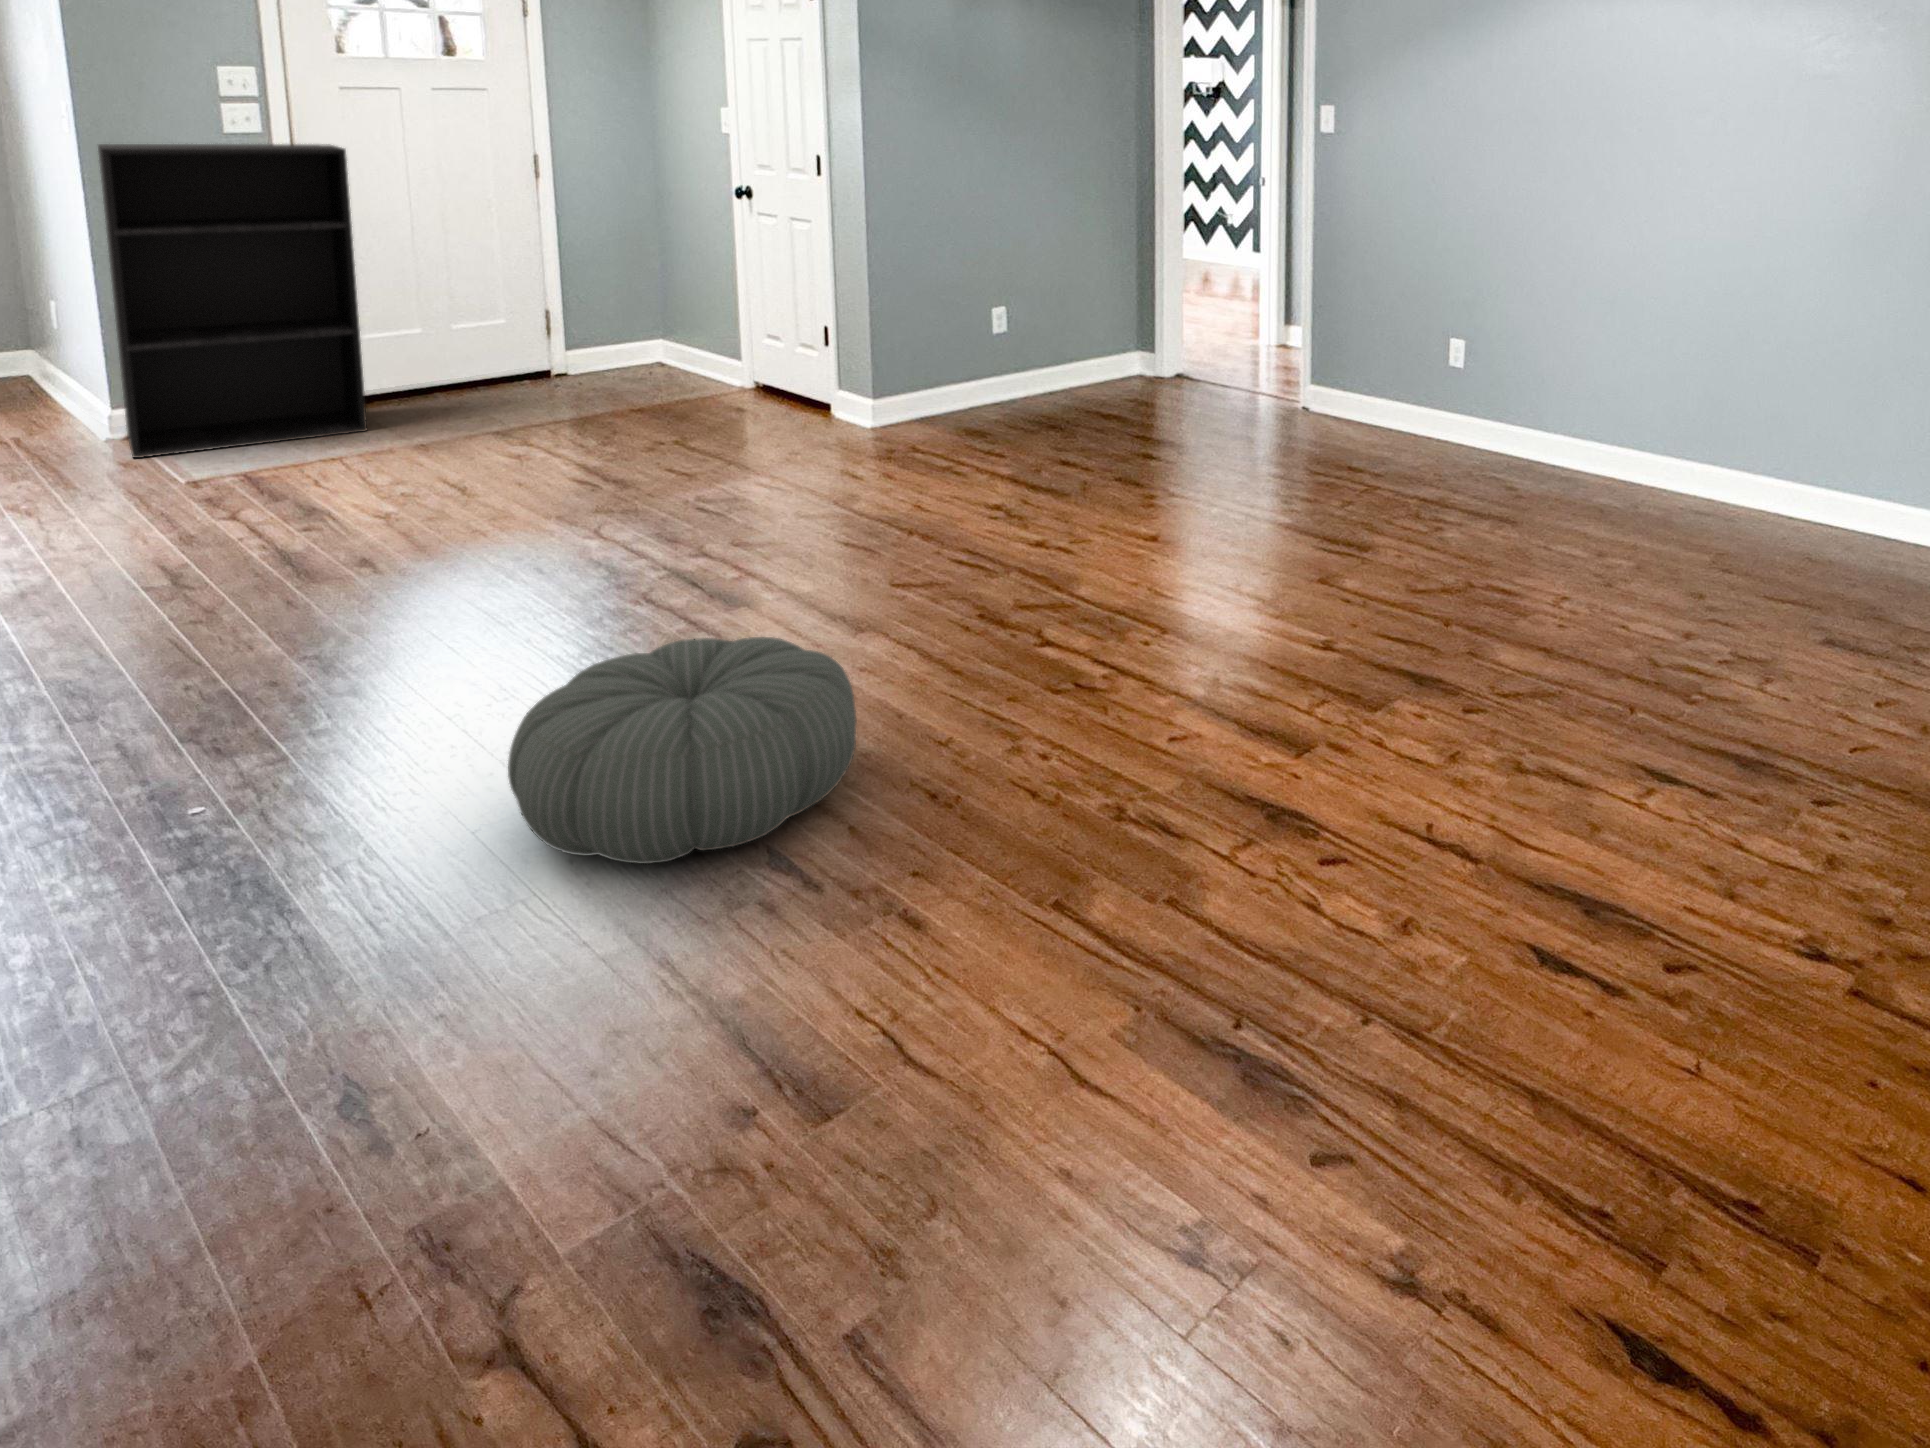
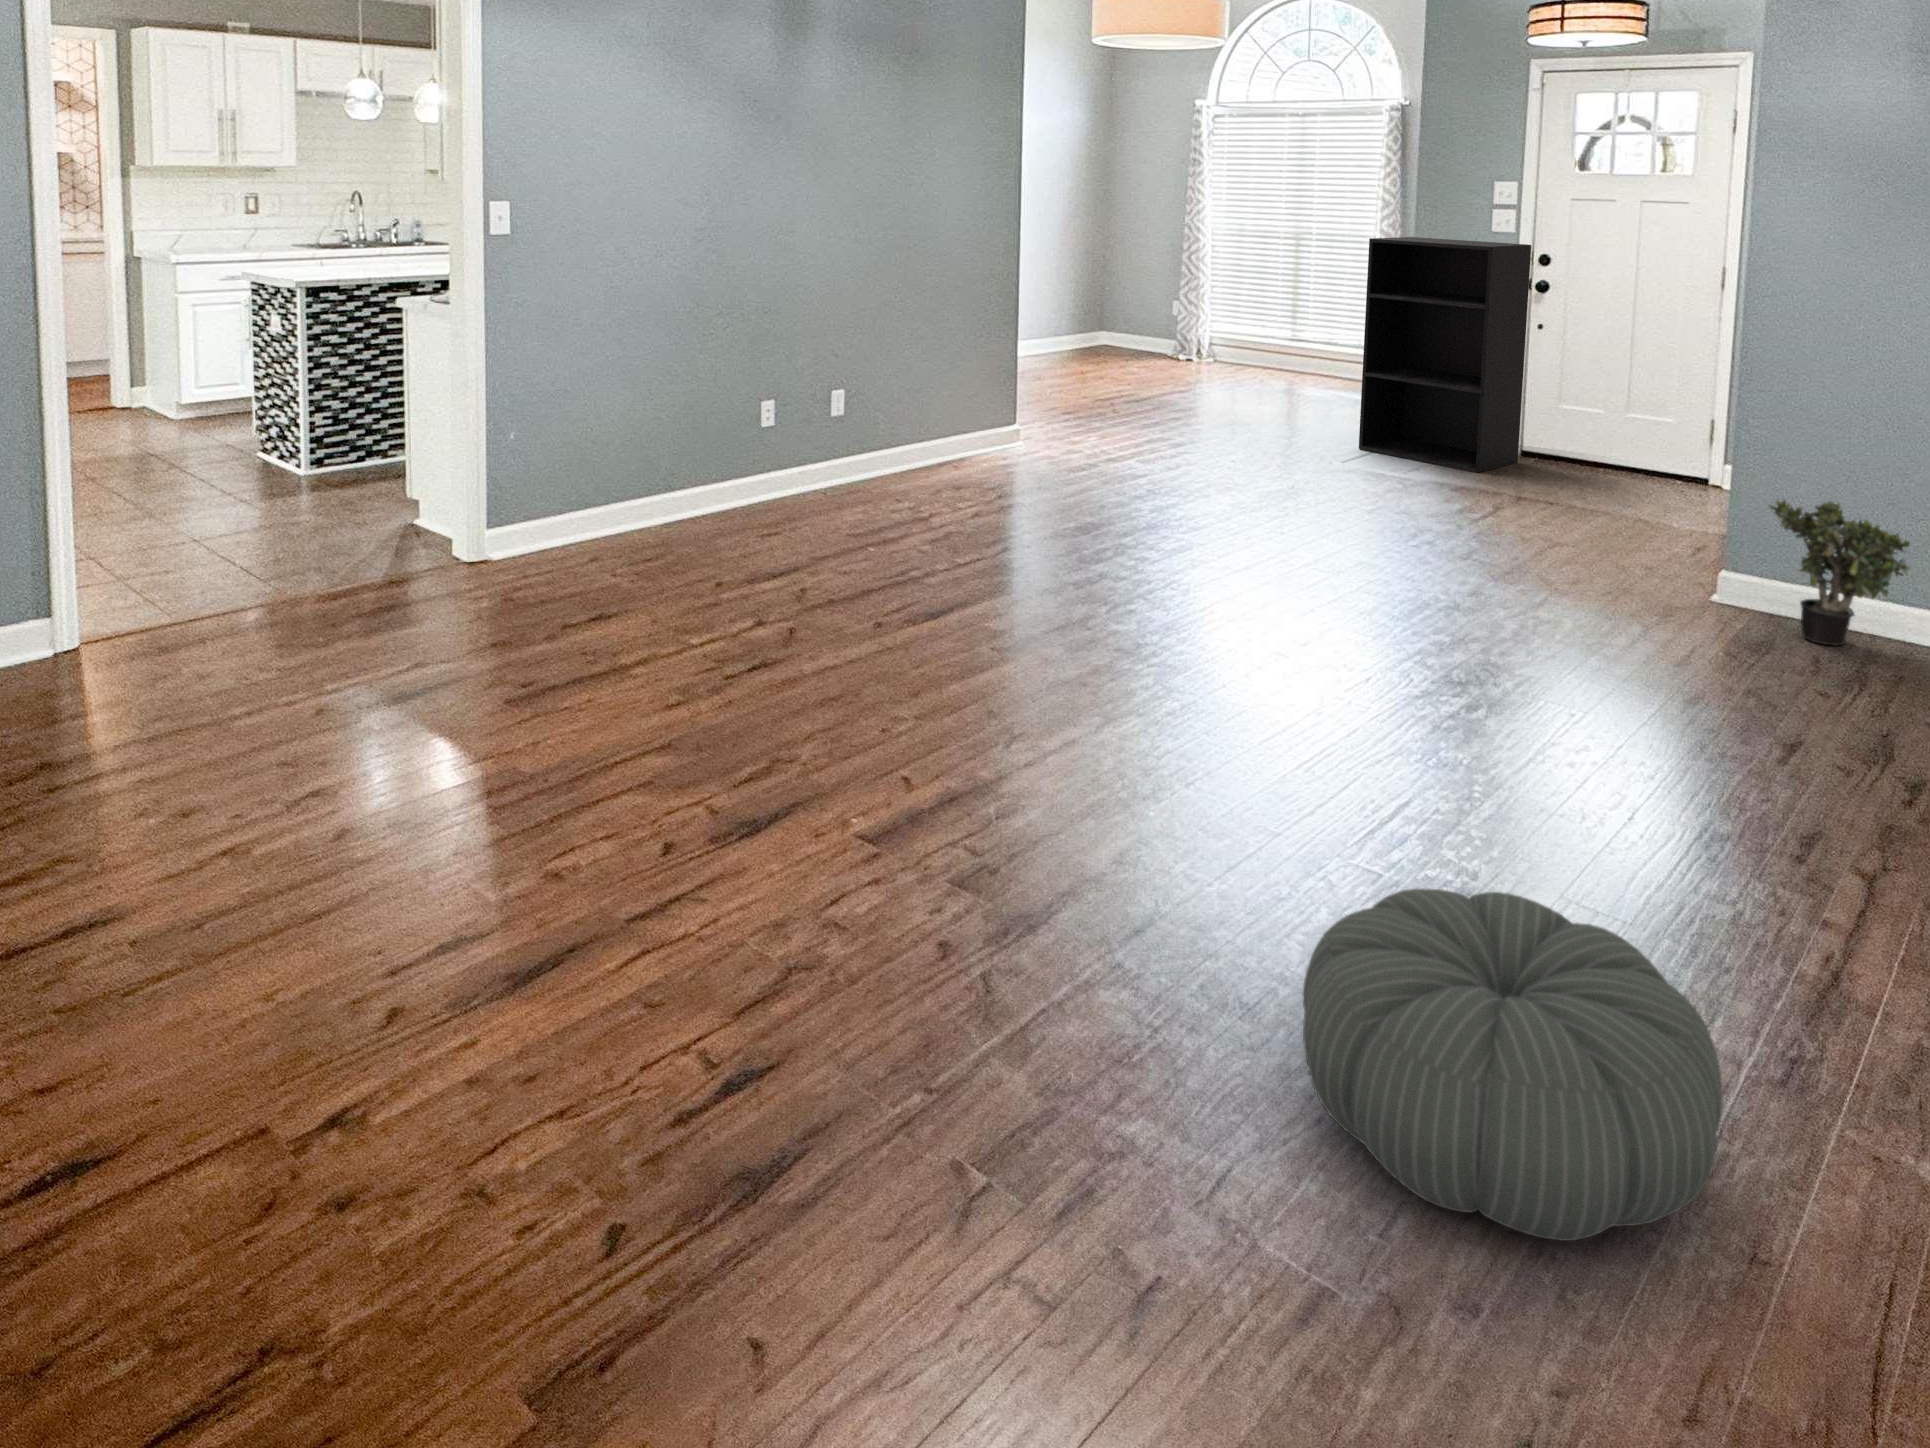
potted plant: none [934,318,1025,426] -> present [1769,500,1910,646]
pouf: present [508,637,856,864] -> present [1303,889,1723,1241]

